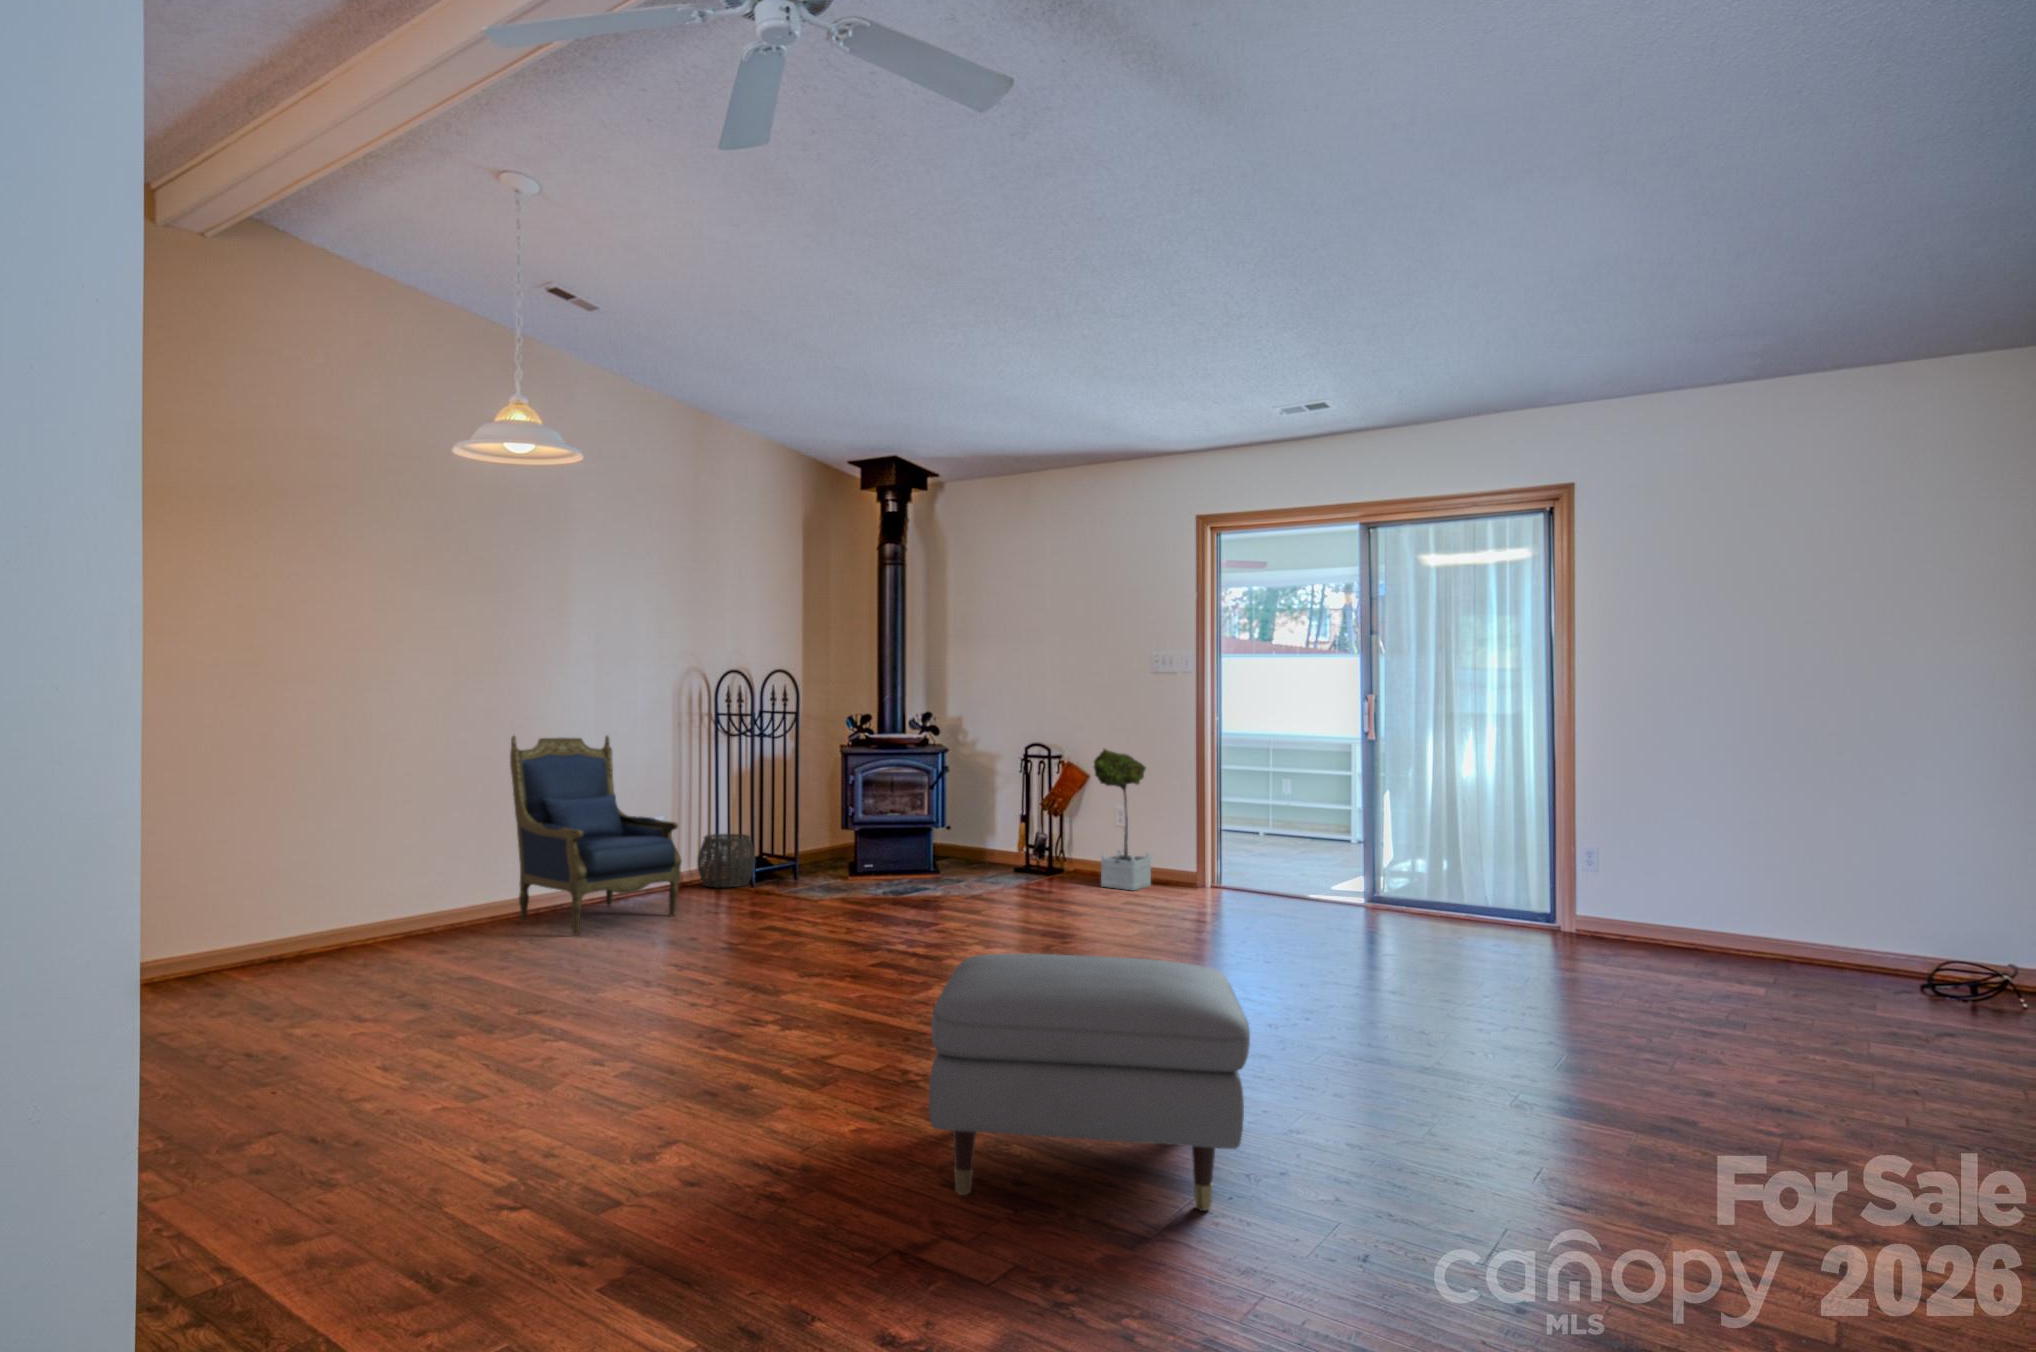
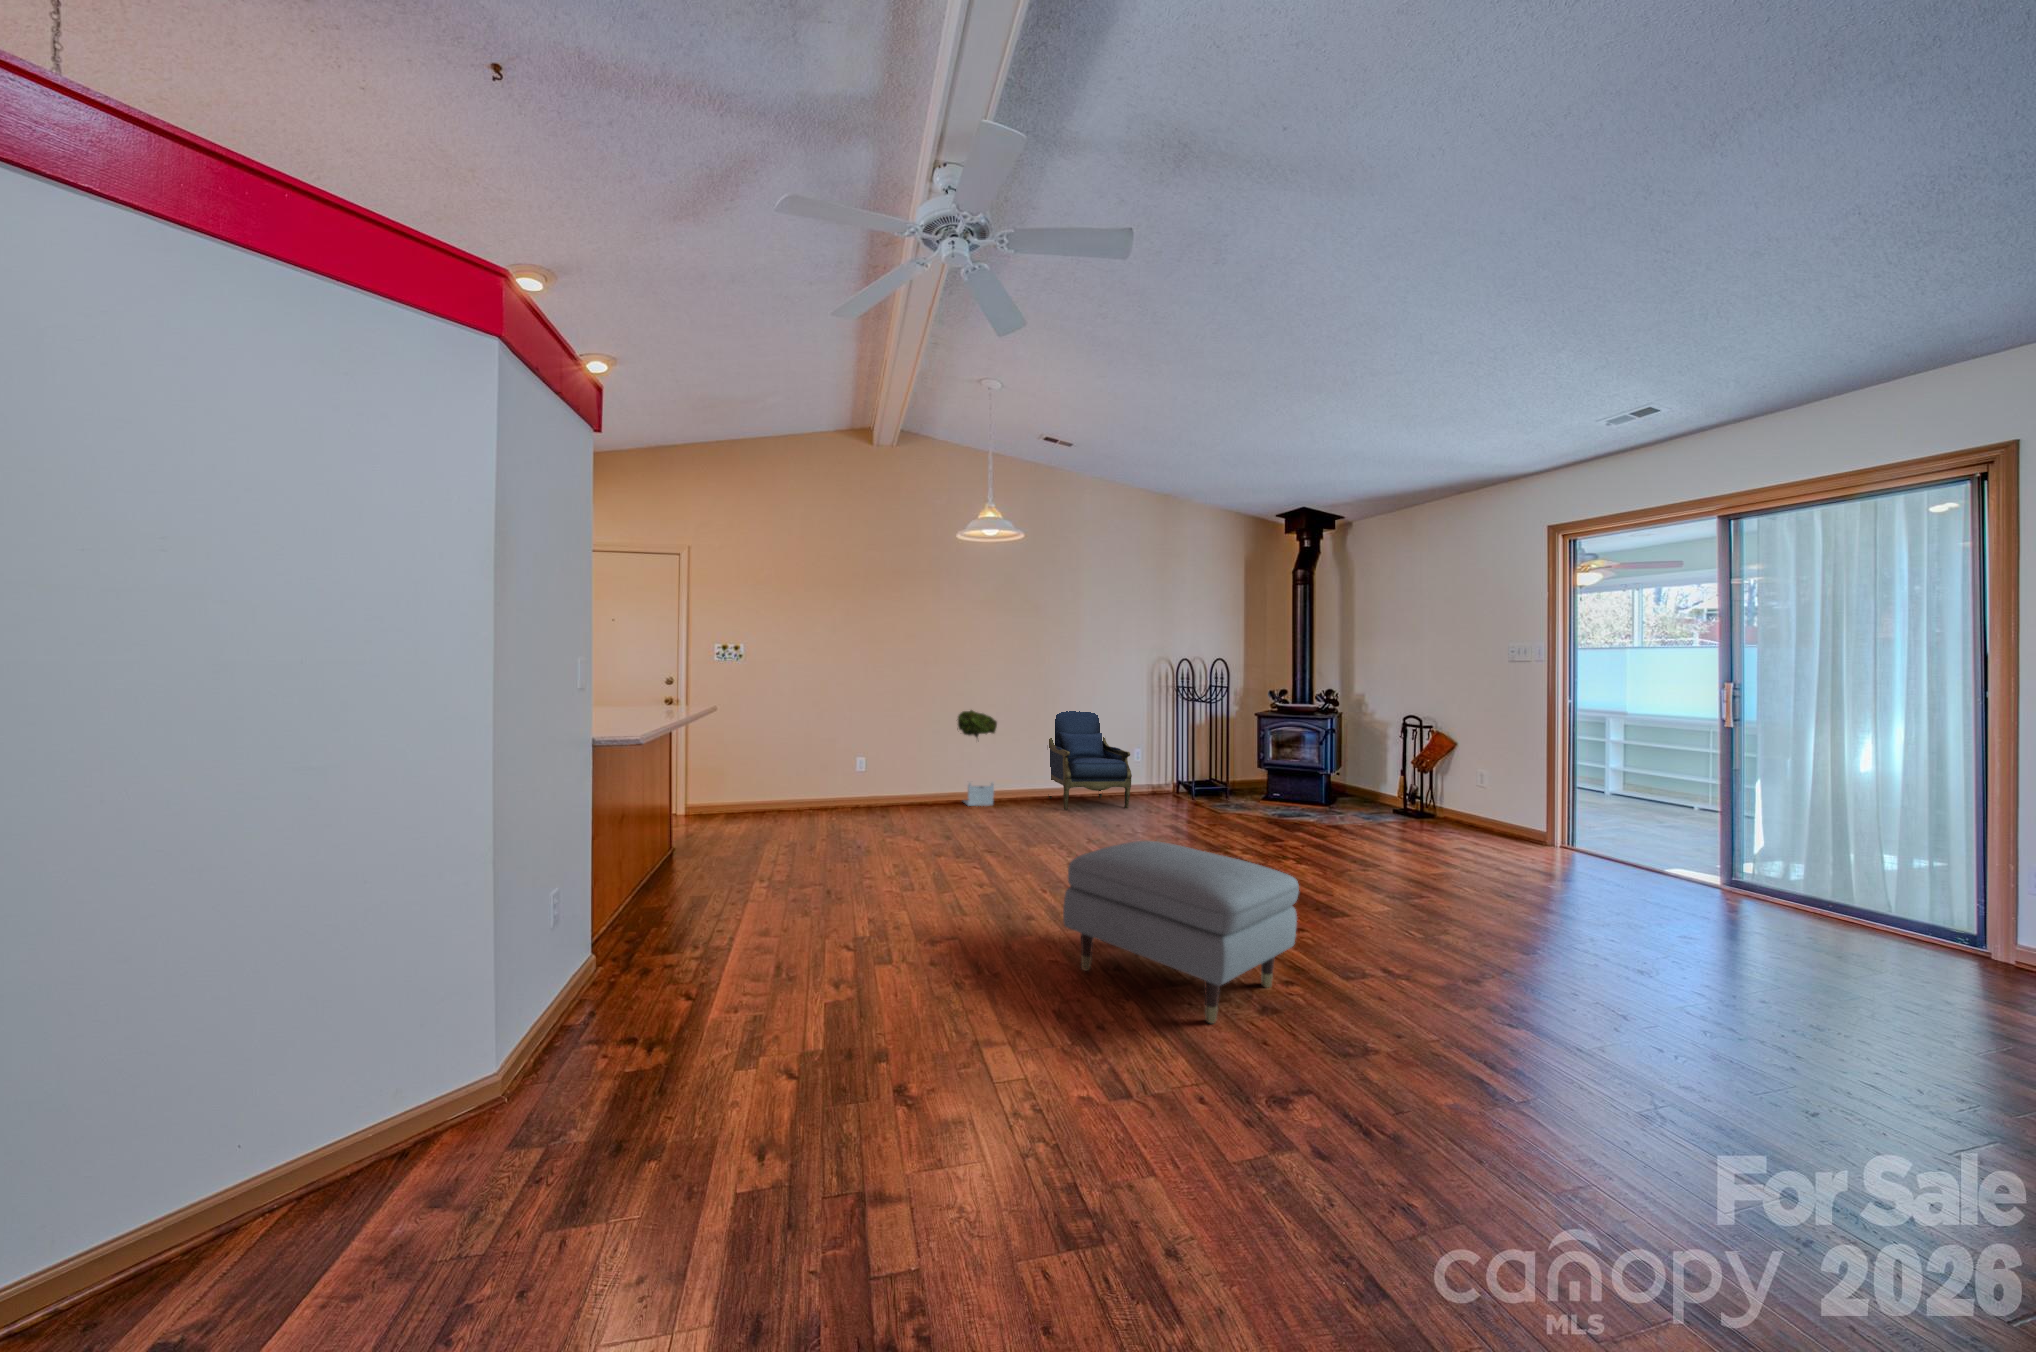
potted tree: present [1094,749,1151,890] -> present [957,710,997,806]
woven basket: present [697,834,755,888] -> none [1160,763,1197,798]

